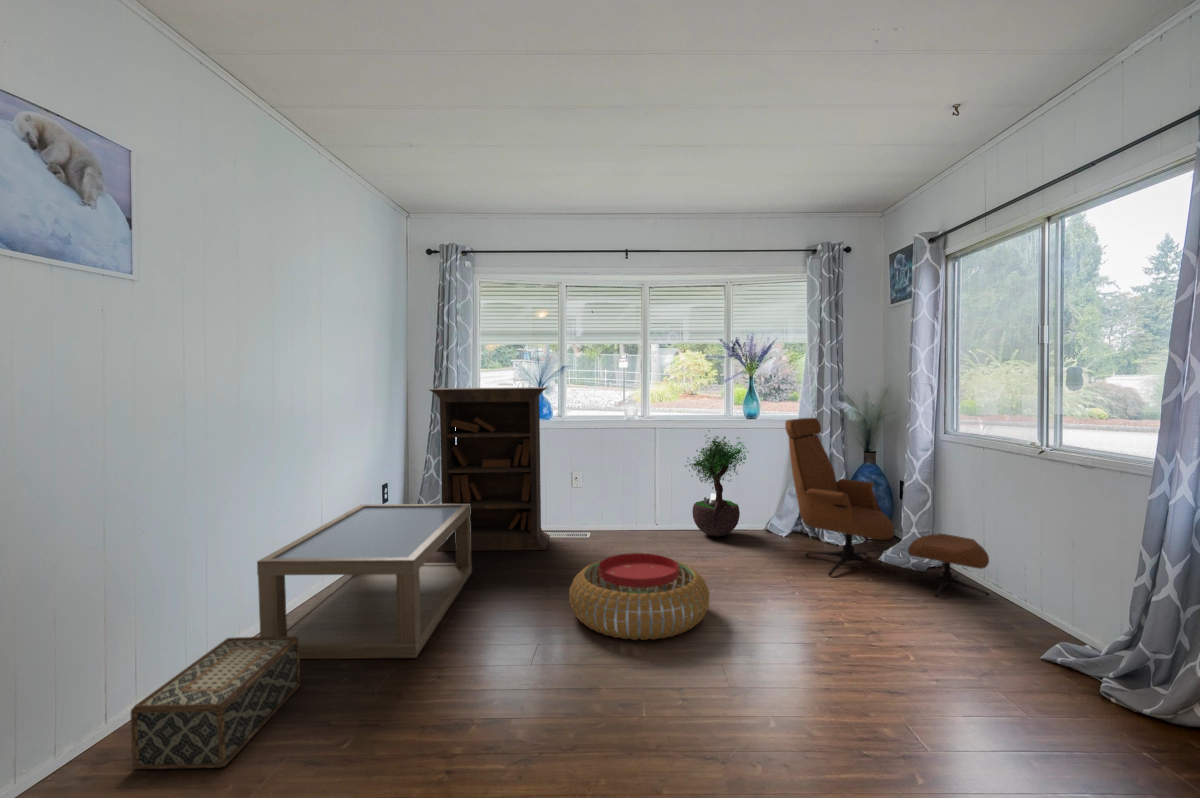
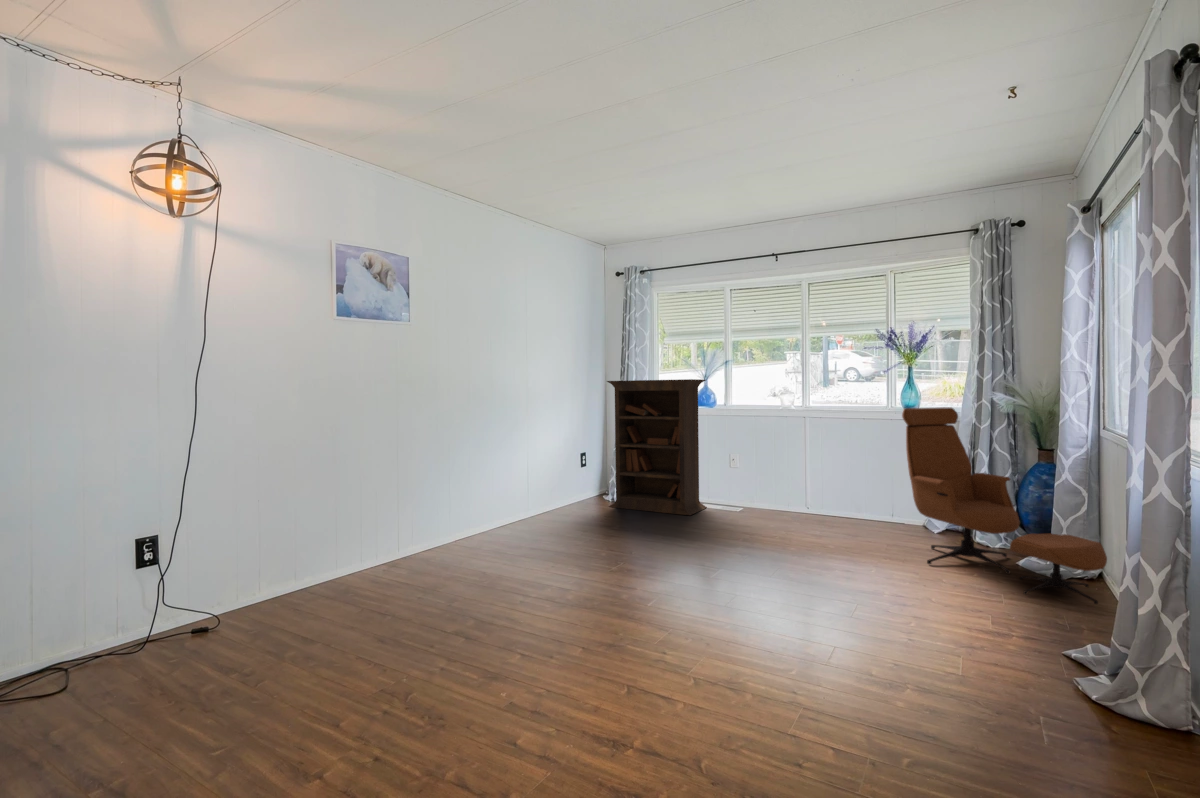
potted tree: present [685,430,749,536] -> none [823,419,890,525]
coffee table: present [257,504,472,659] -> none [454,463,619,555]
pouf: present [569,553,709,640] -> none [647,512,764,574]
woven basket: present [131,636,300,769] -> none [367,520,462,576]

